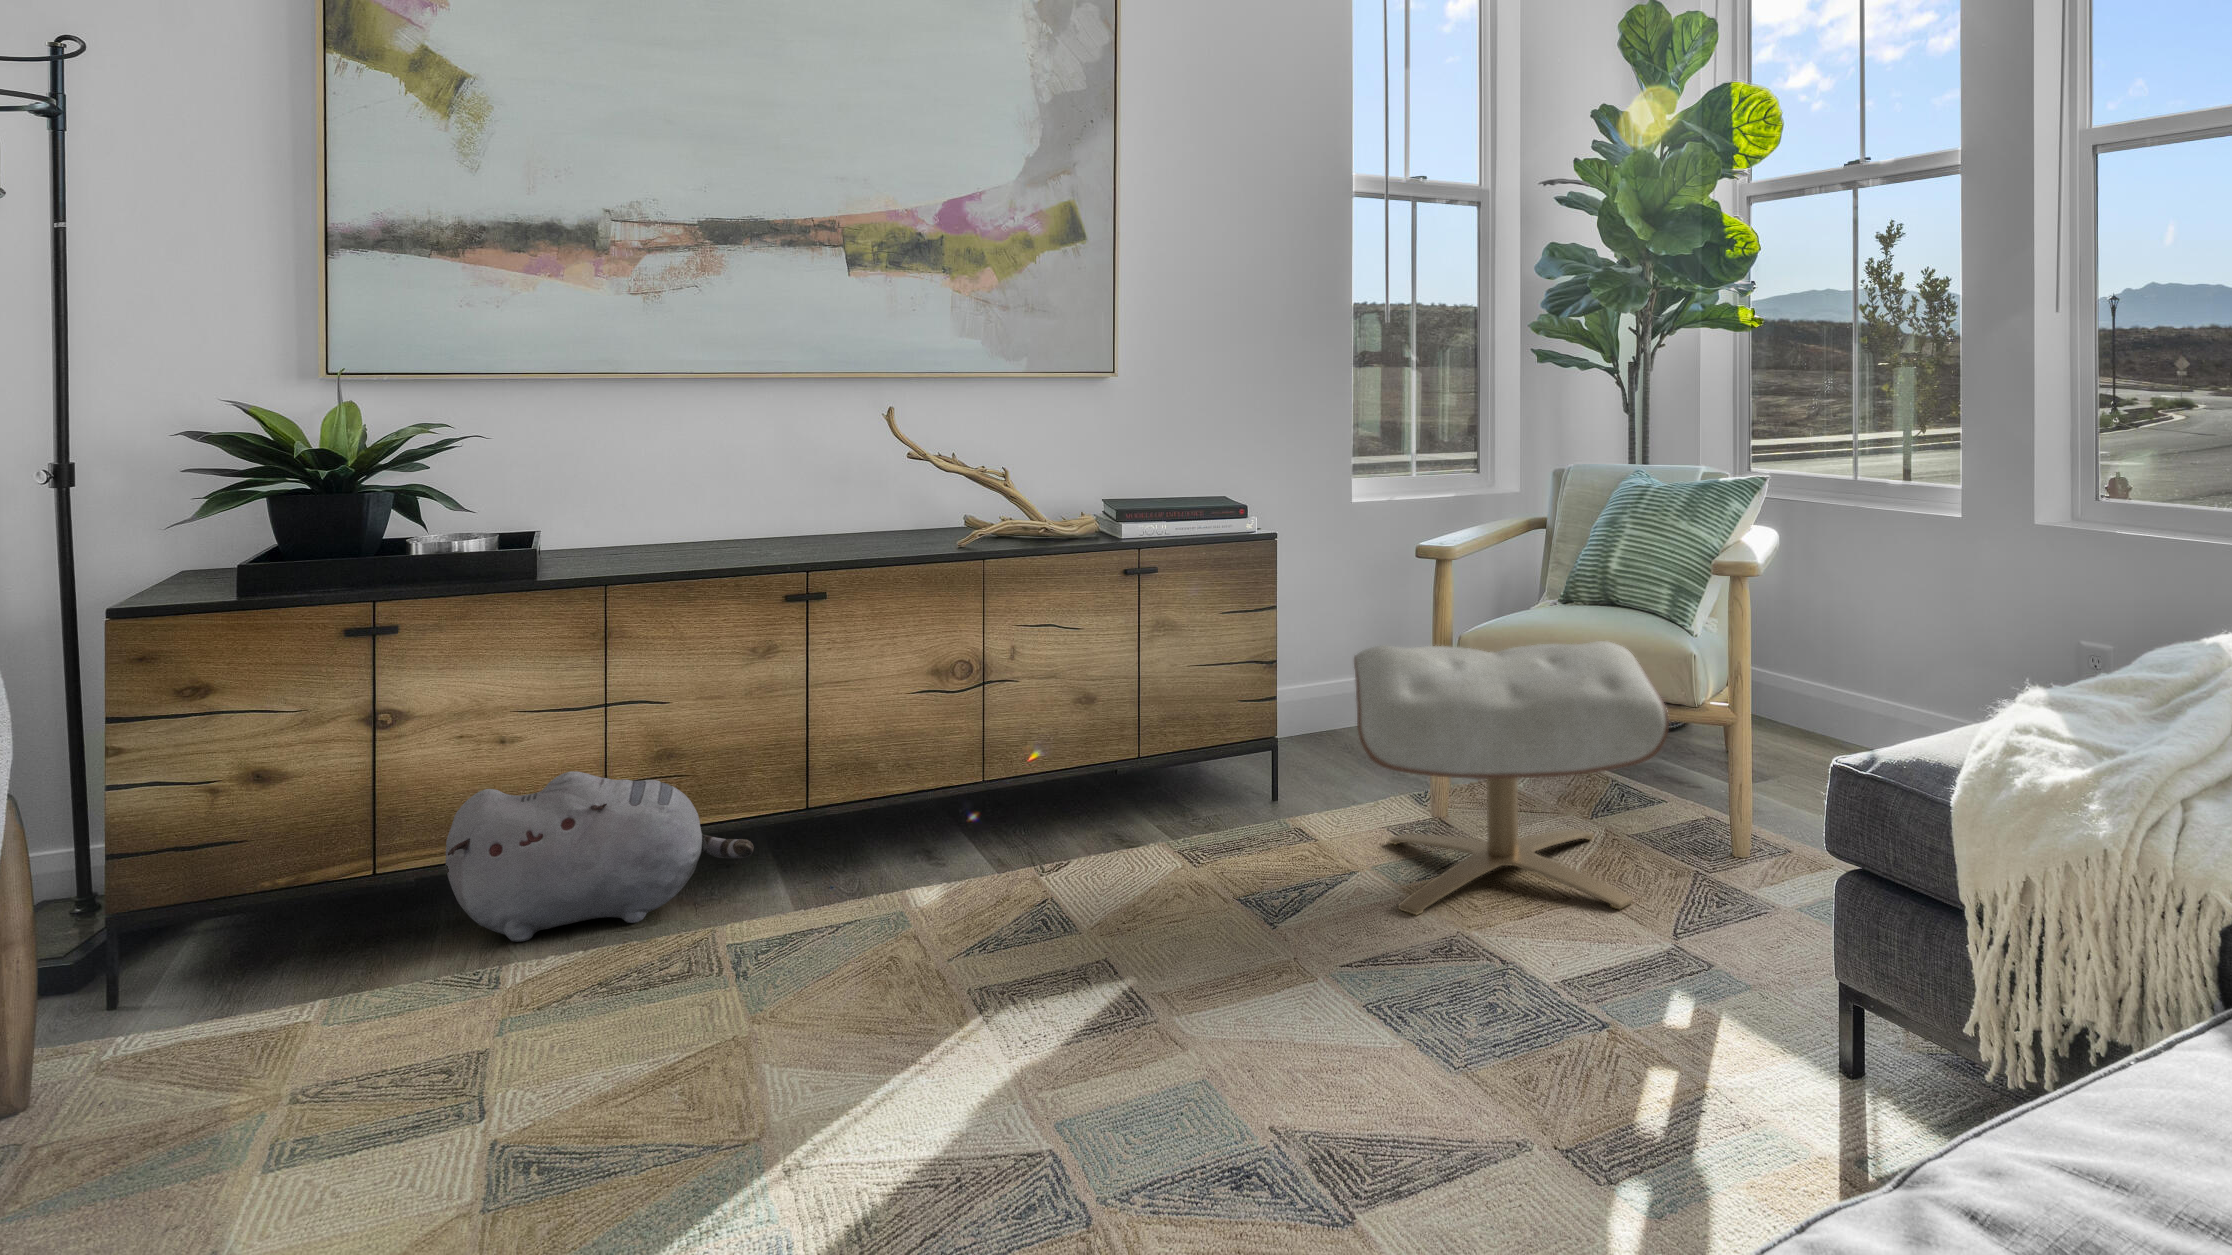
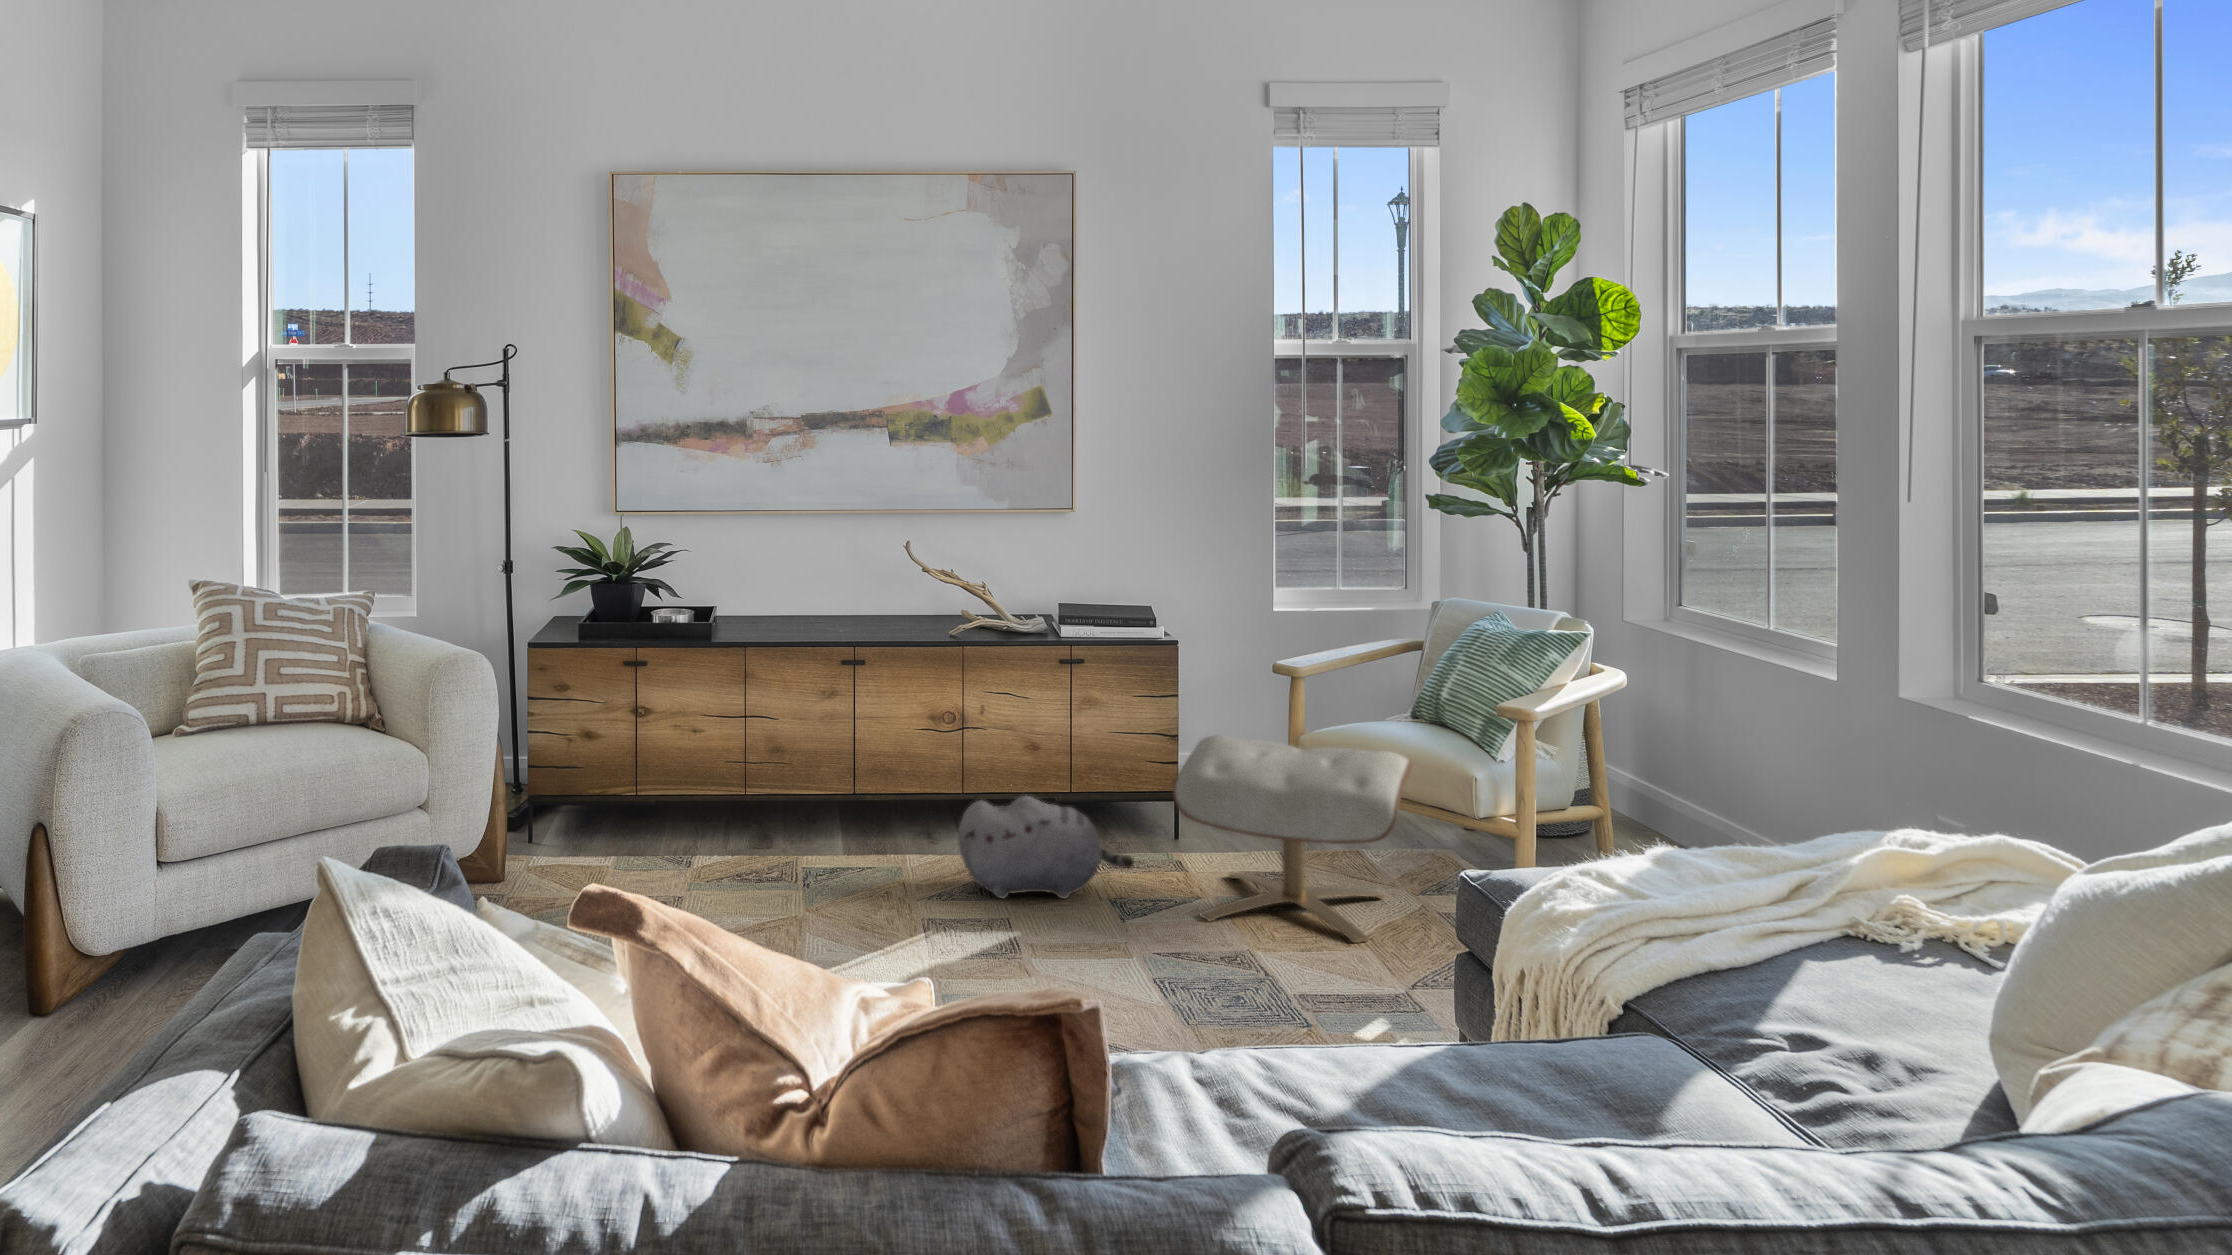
plush toy: present [446,771,754,942] -> present [958,796,1134,899]

